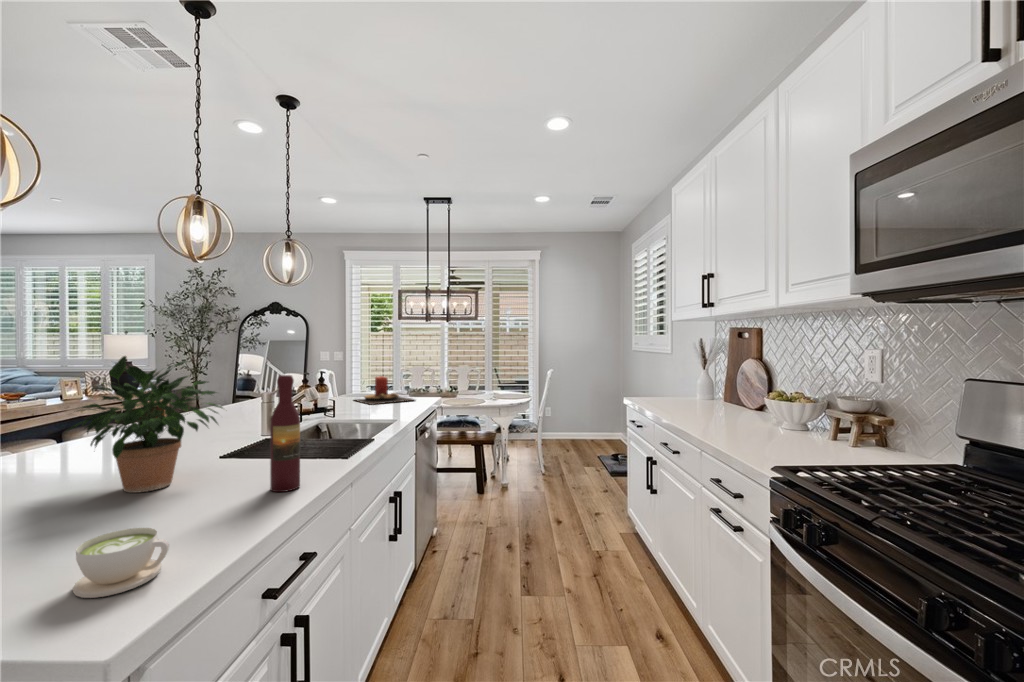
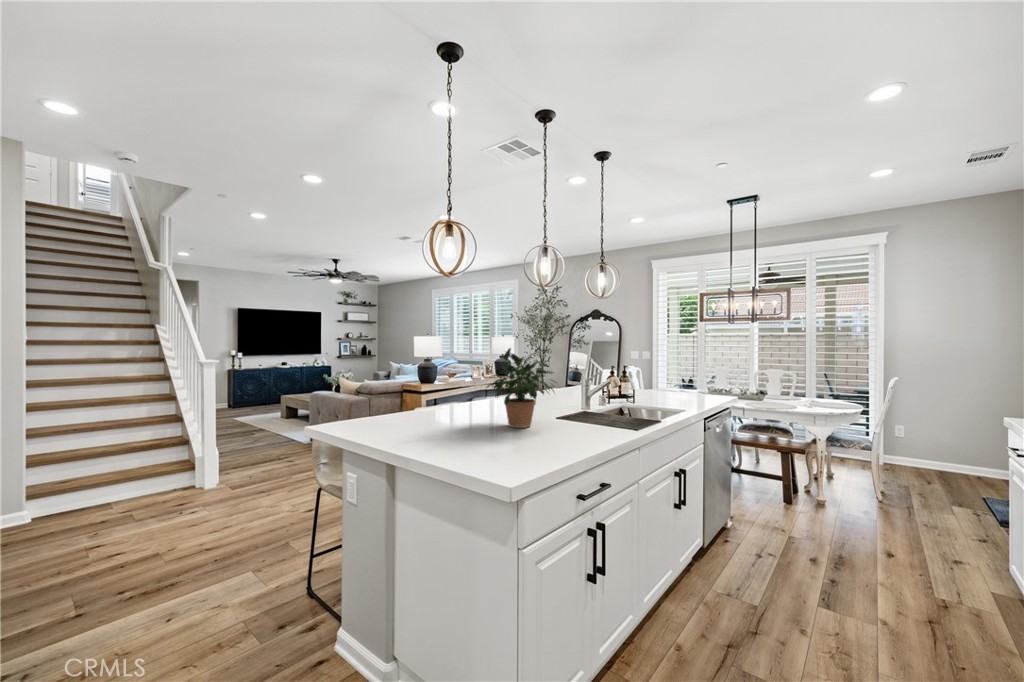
wine bottle: present [270,375,300,492] -> none [583,363,601,441]
candle: present [355,376,414,405] -> none [652,372,710,397]
coffee cup: present [73,528,169,598] -> none [493,437,531,466]

